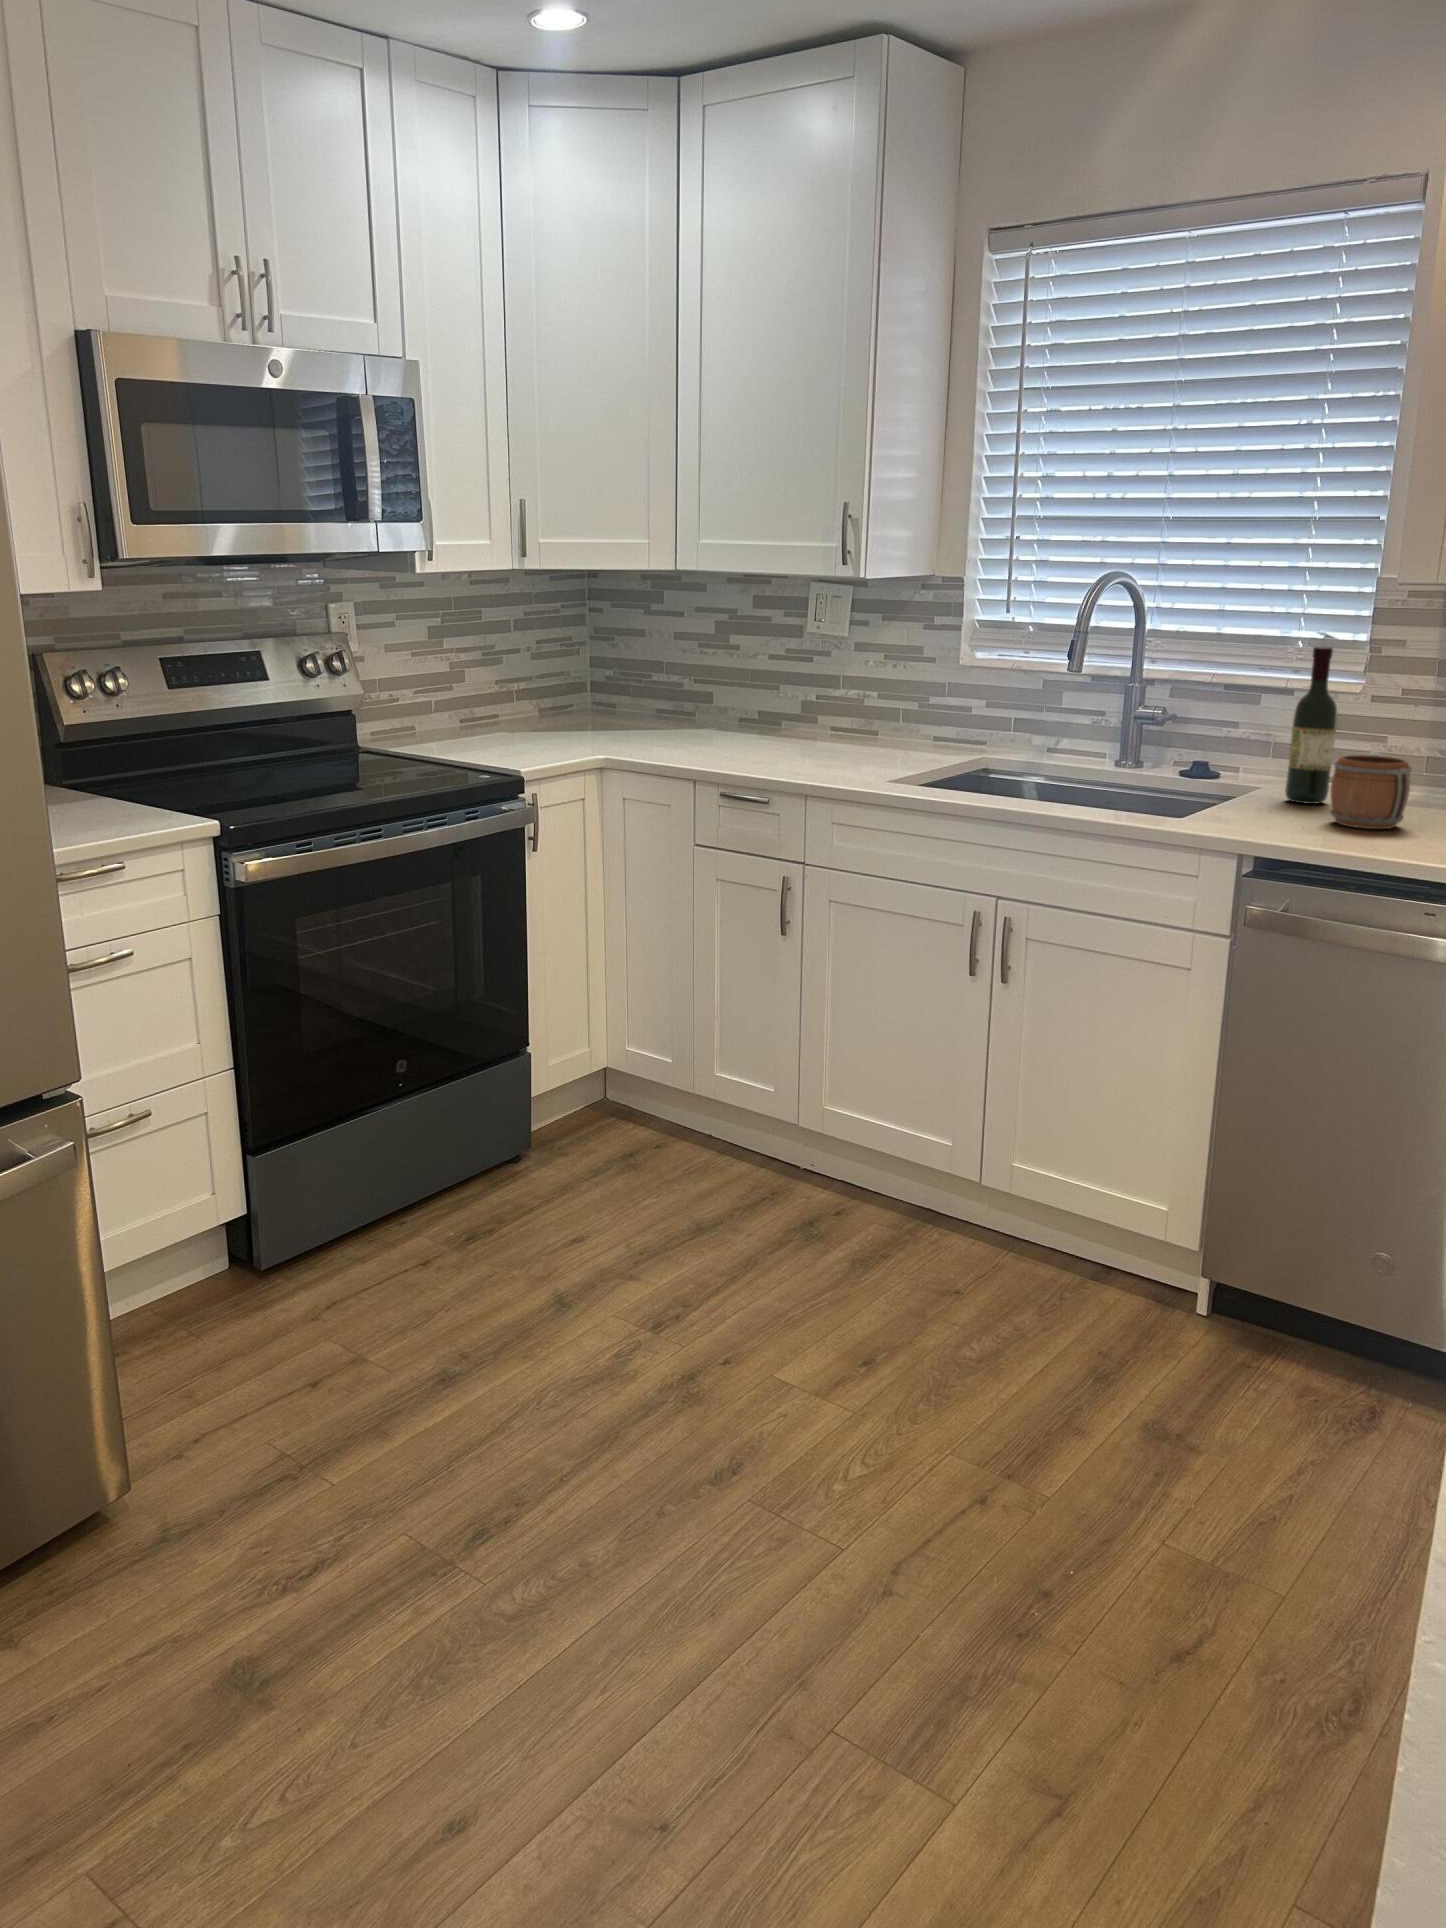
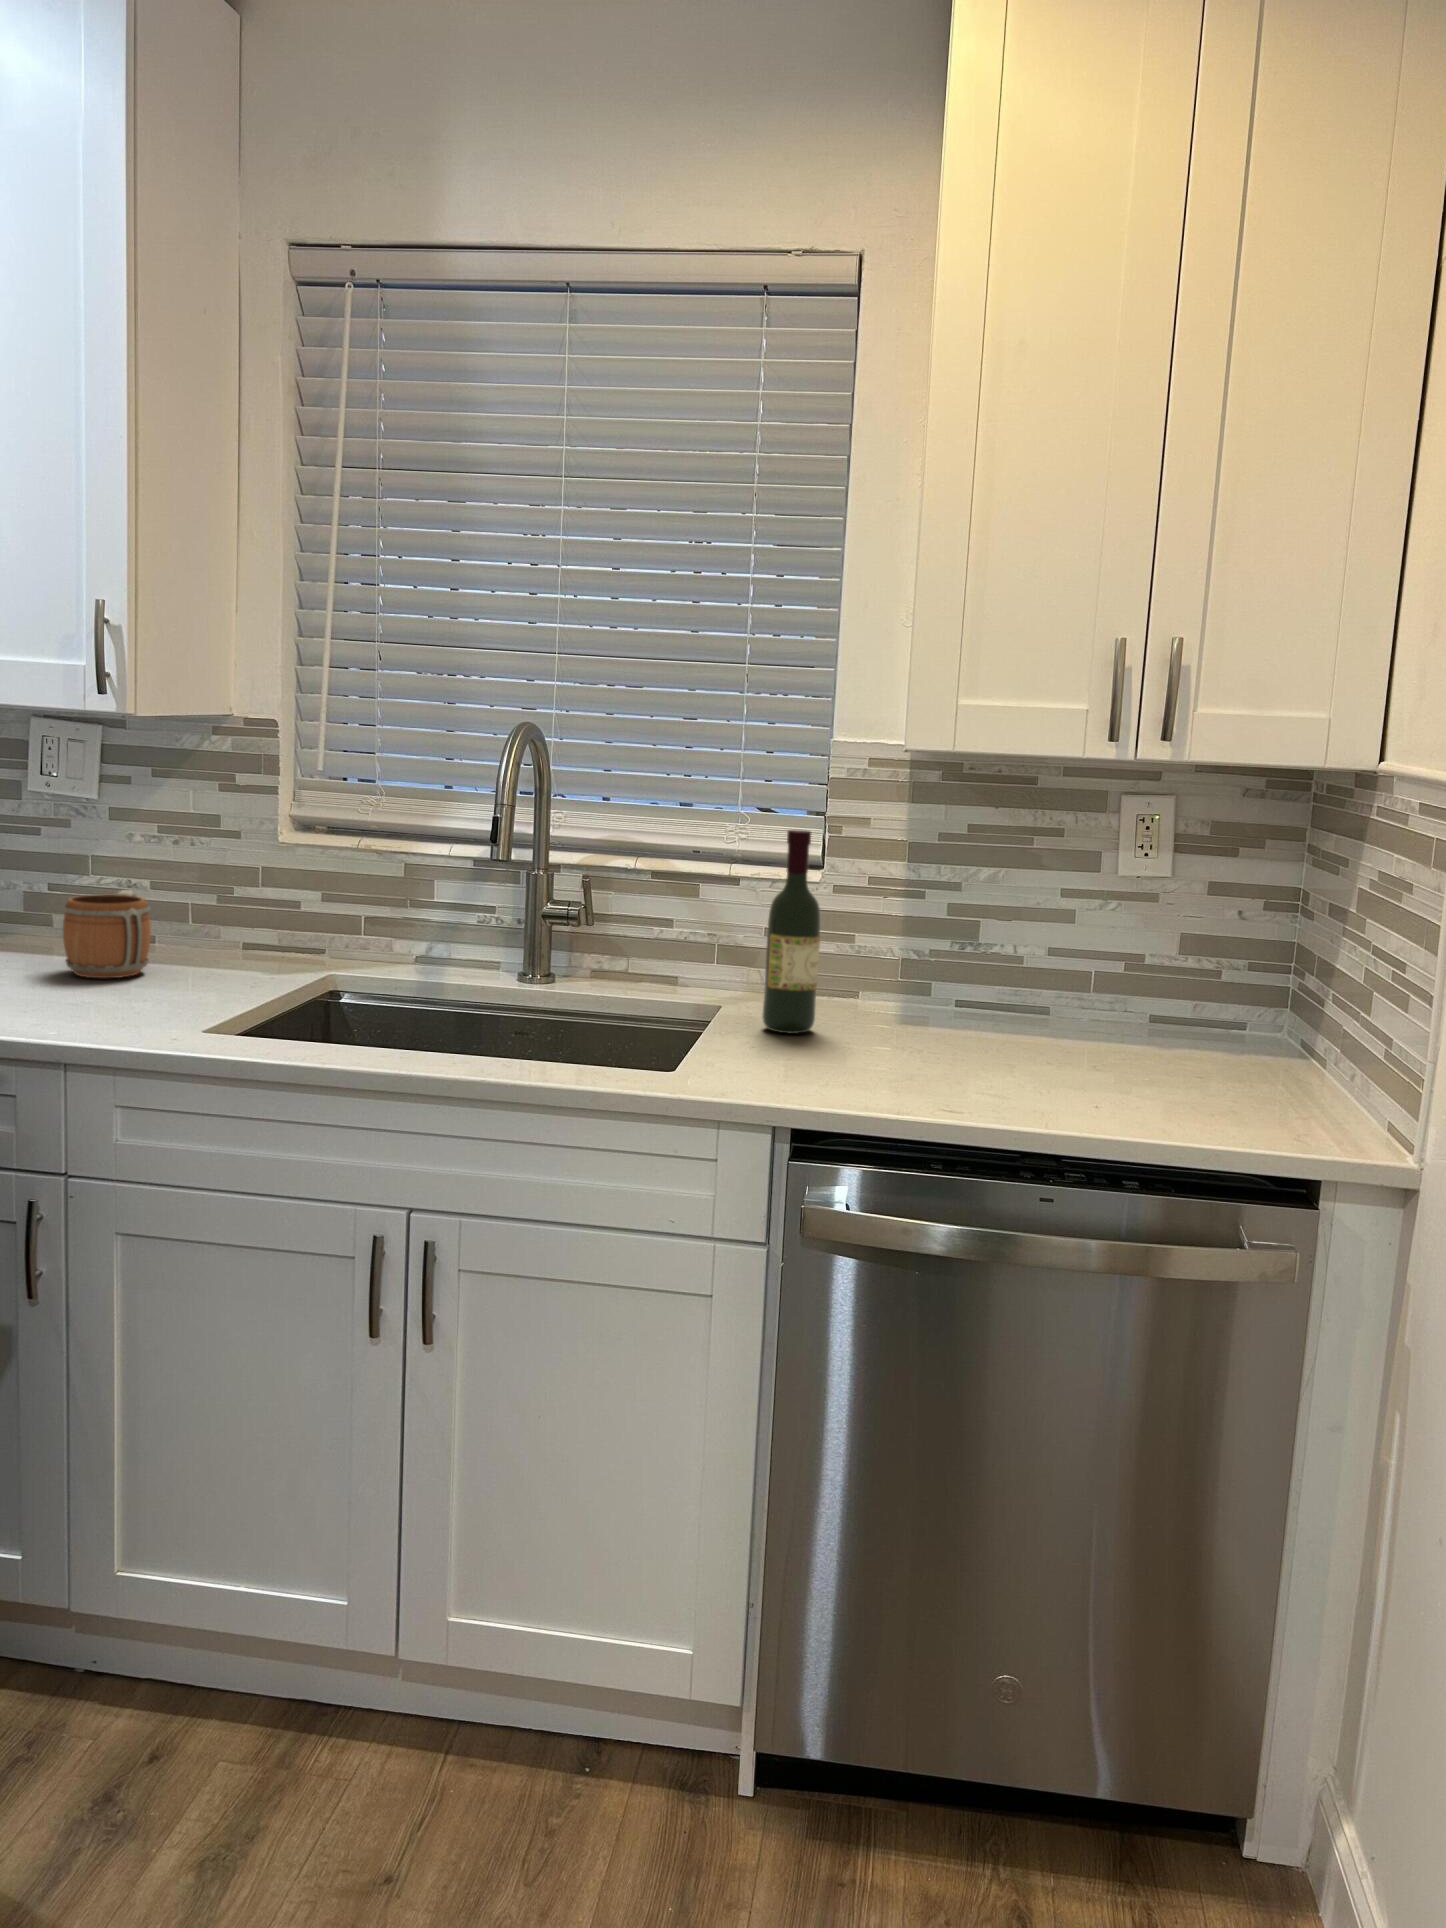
mug: present [1330,752,1412,829] -> present [63,890,151,978]

